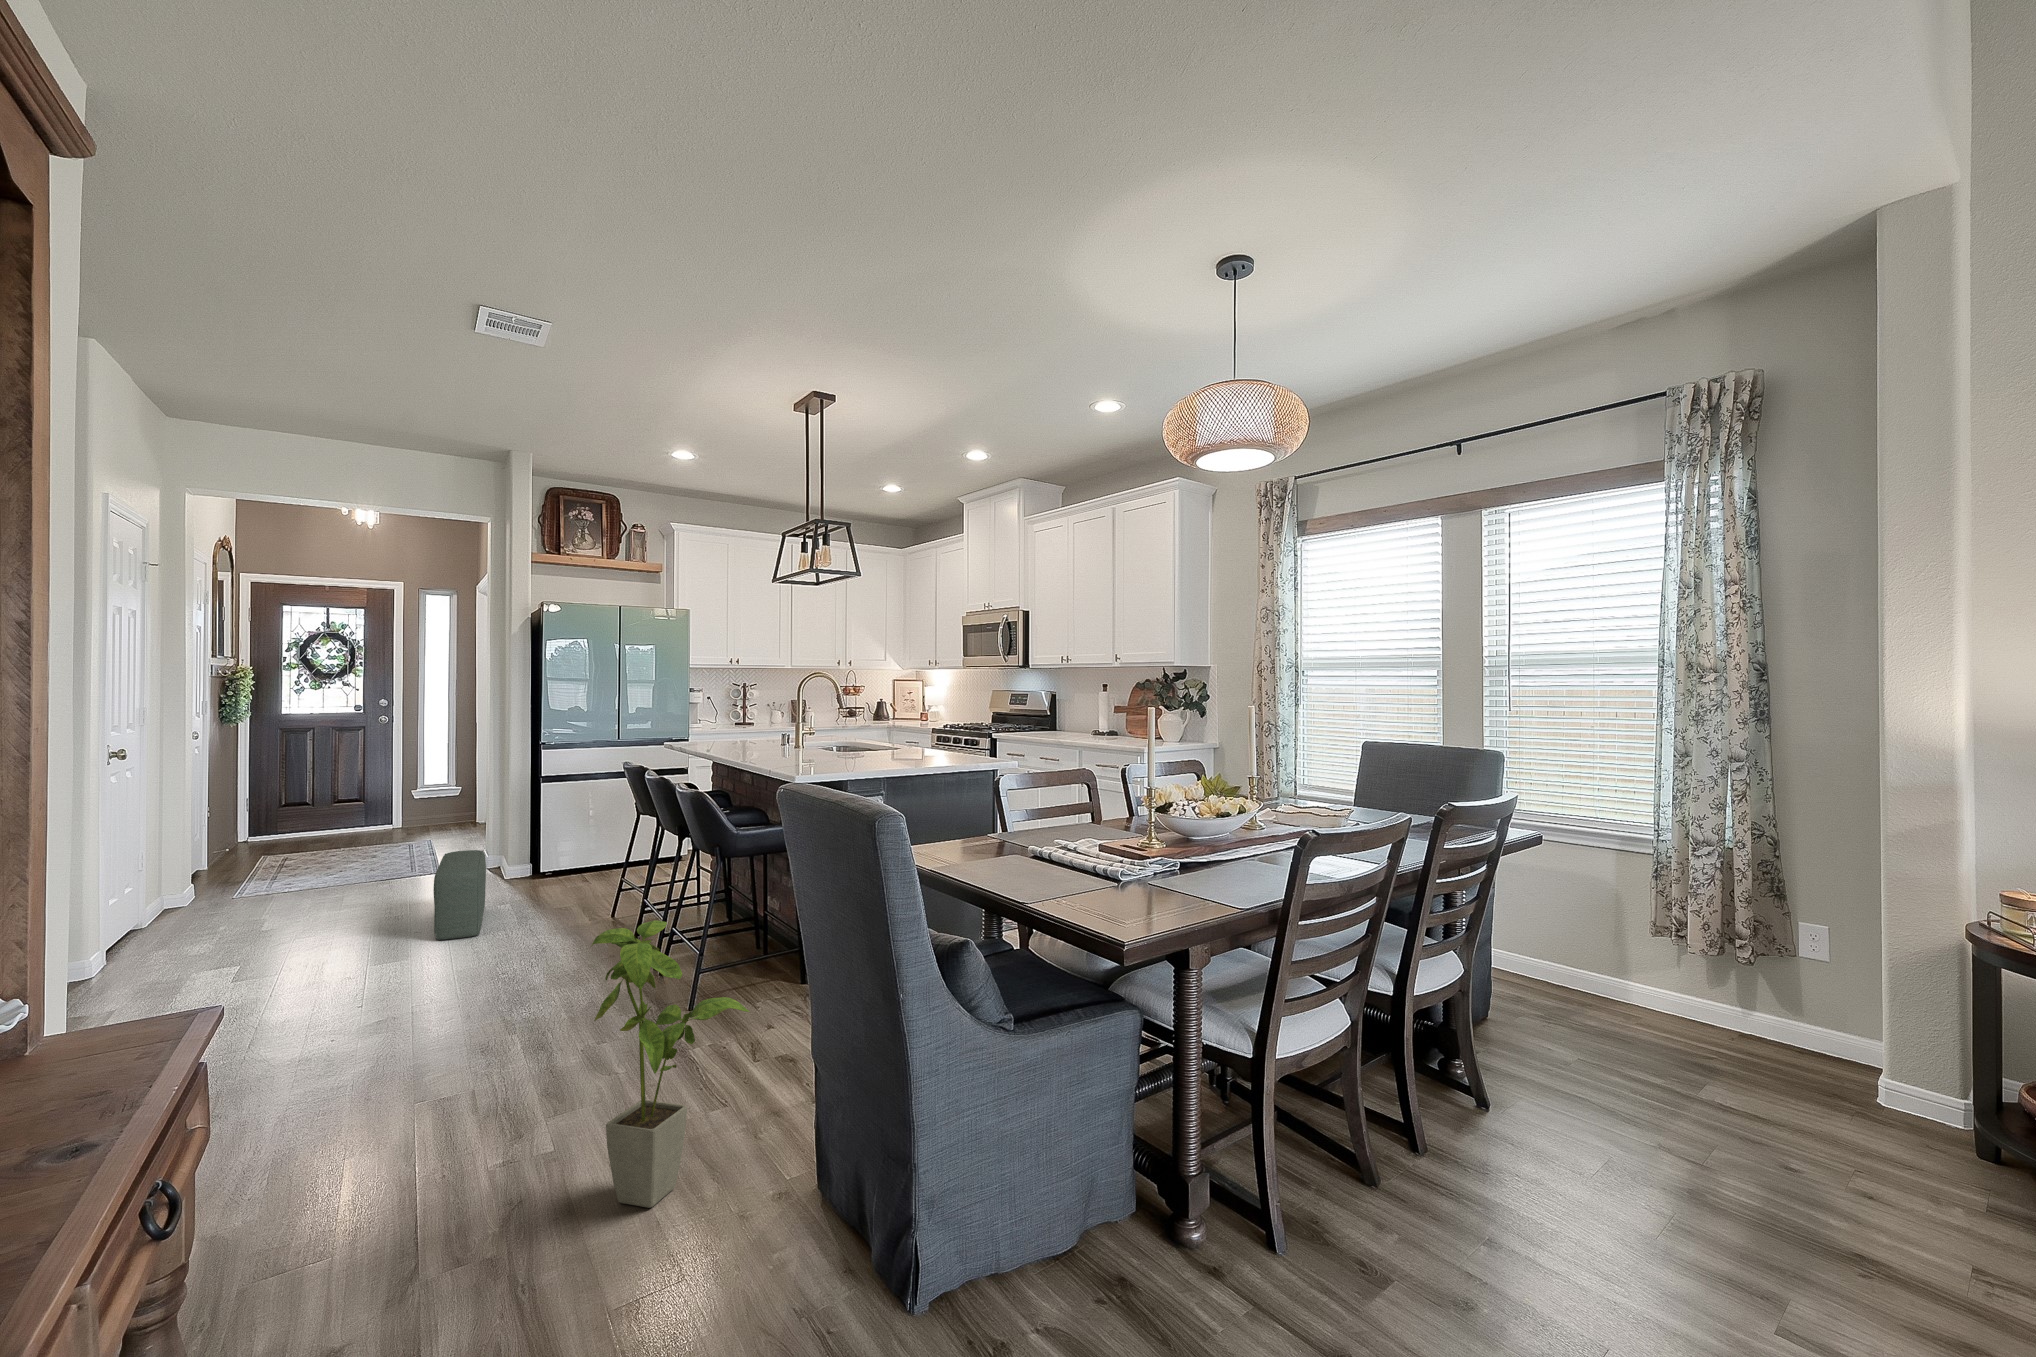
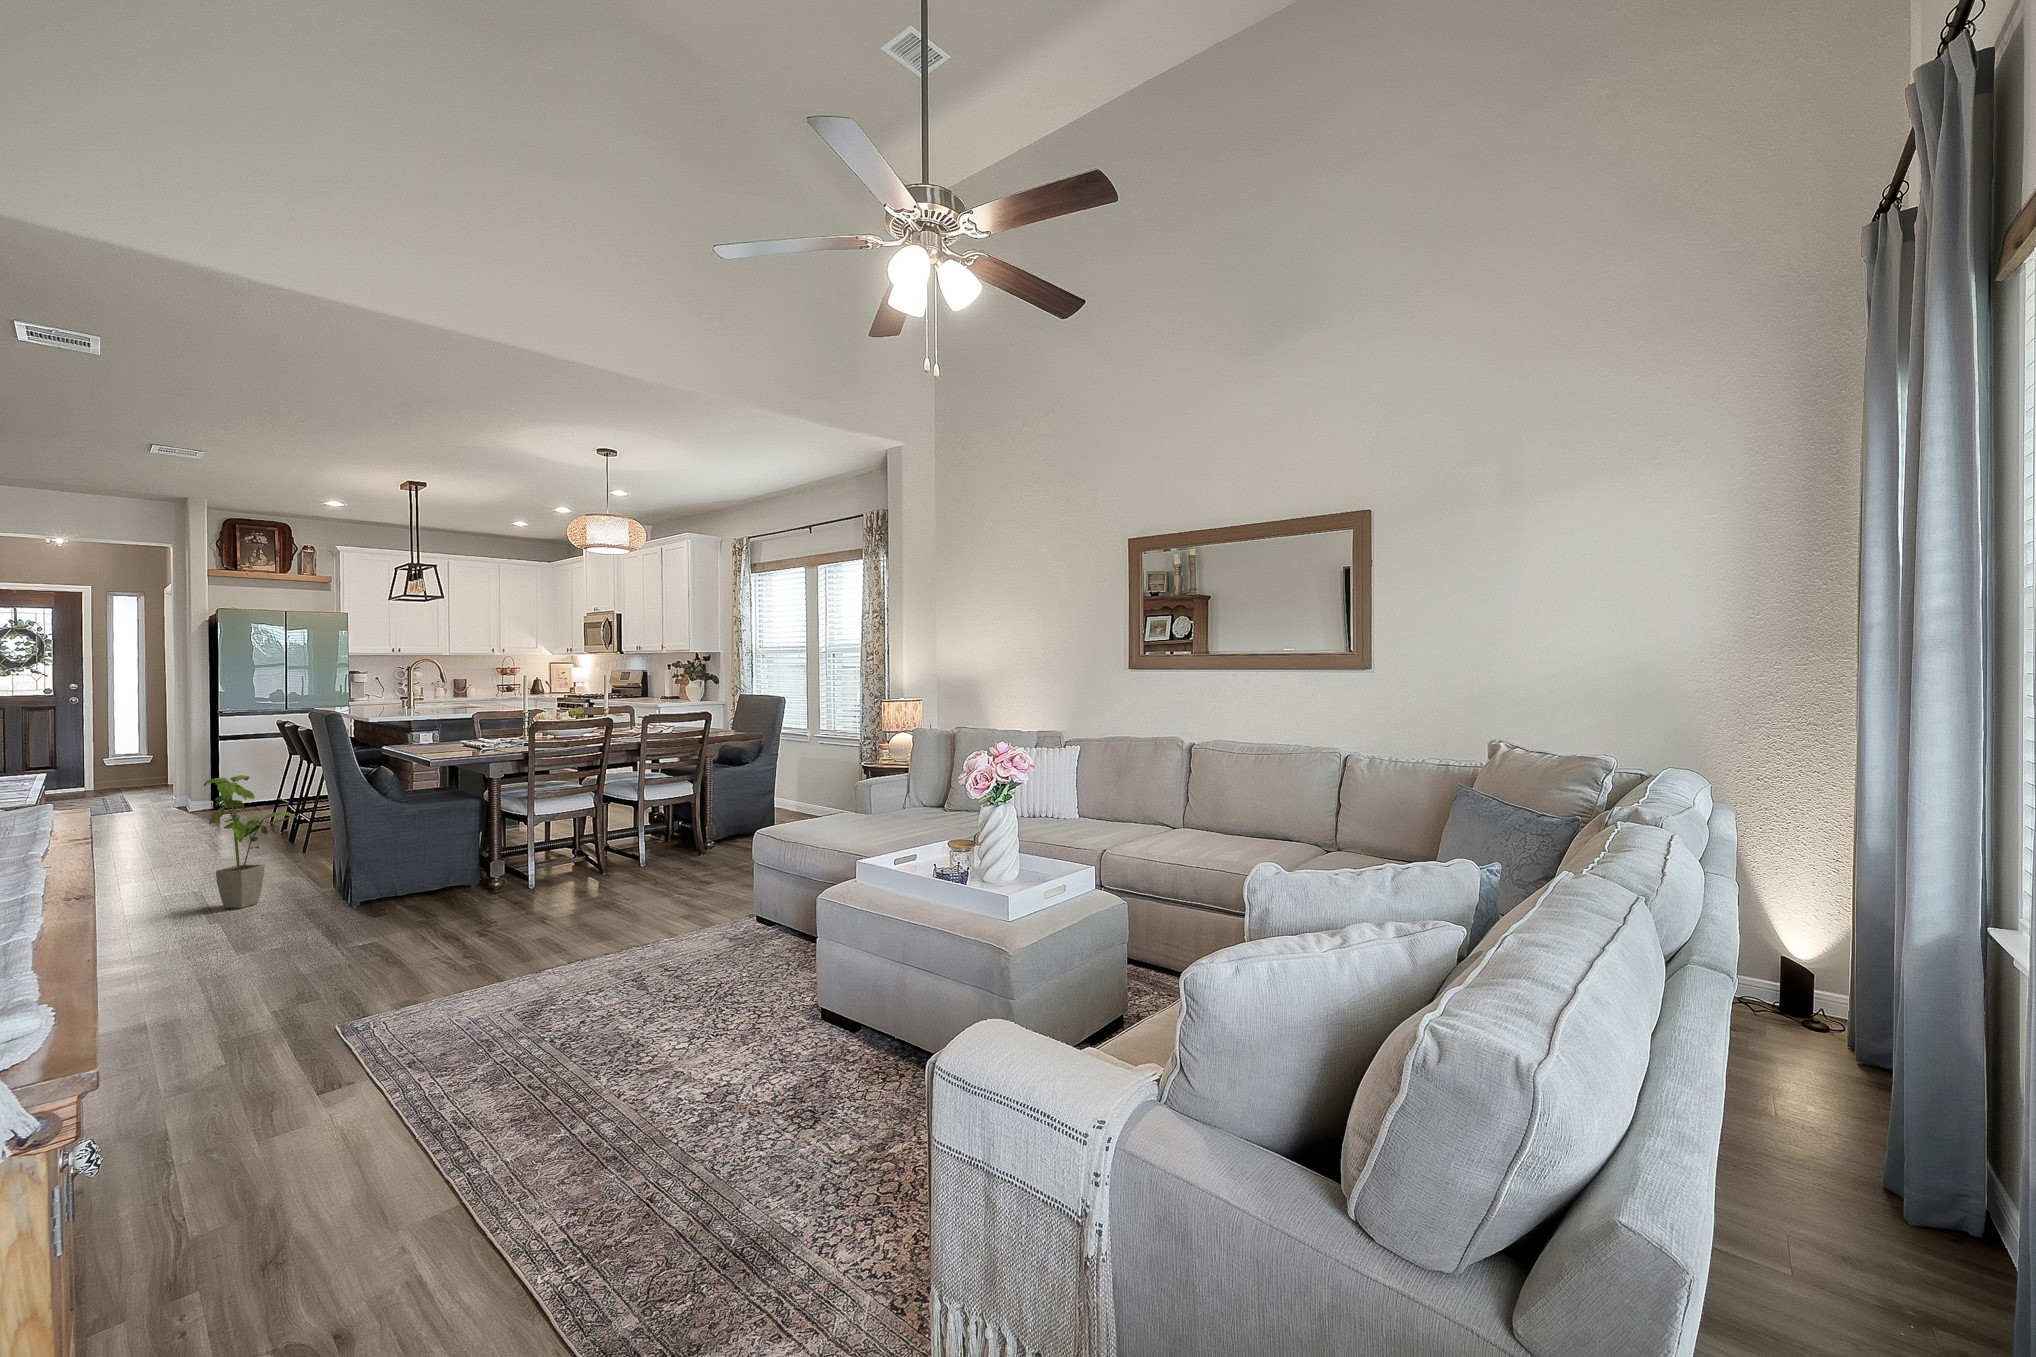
pouf: present [433,850,486,940] -> none [123,786,168,841]

